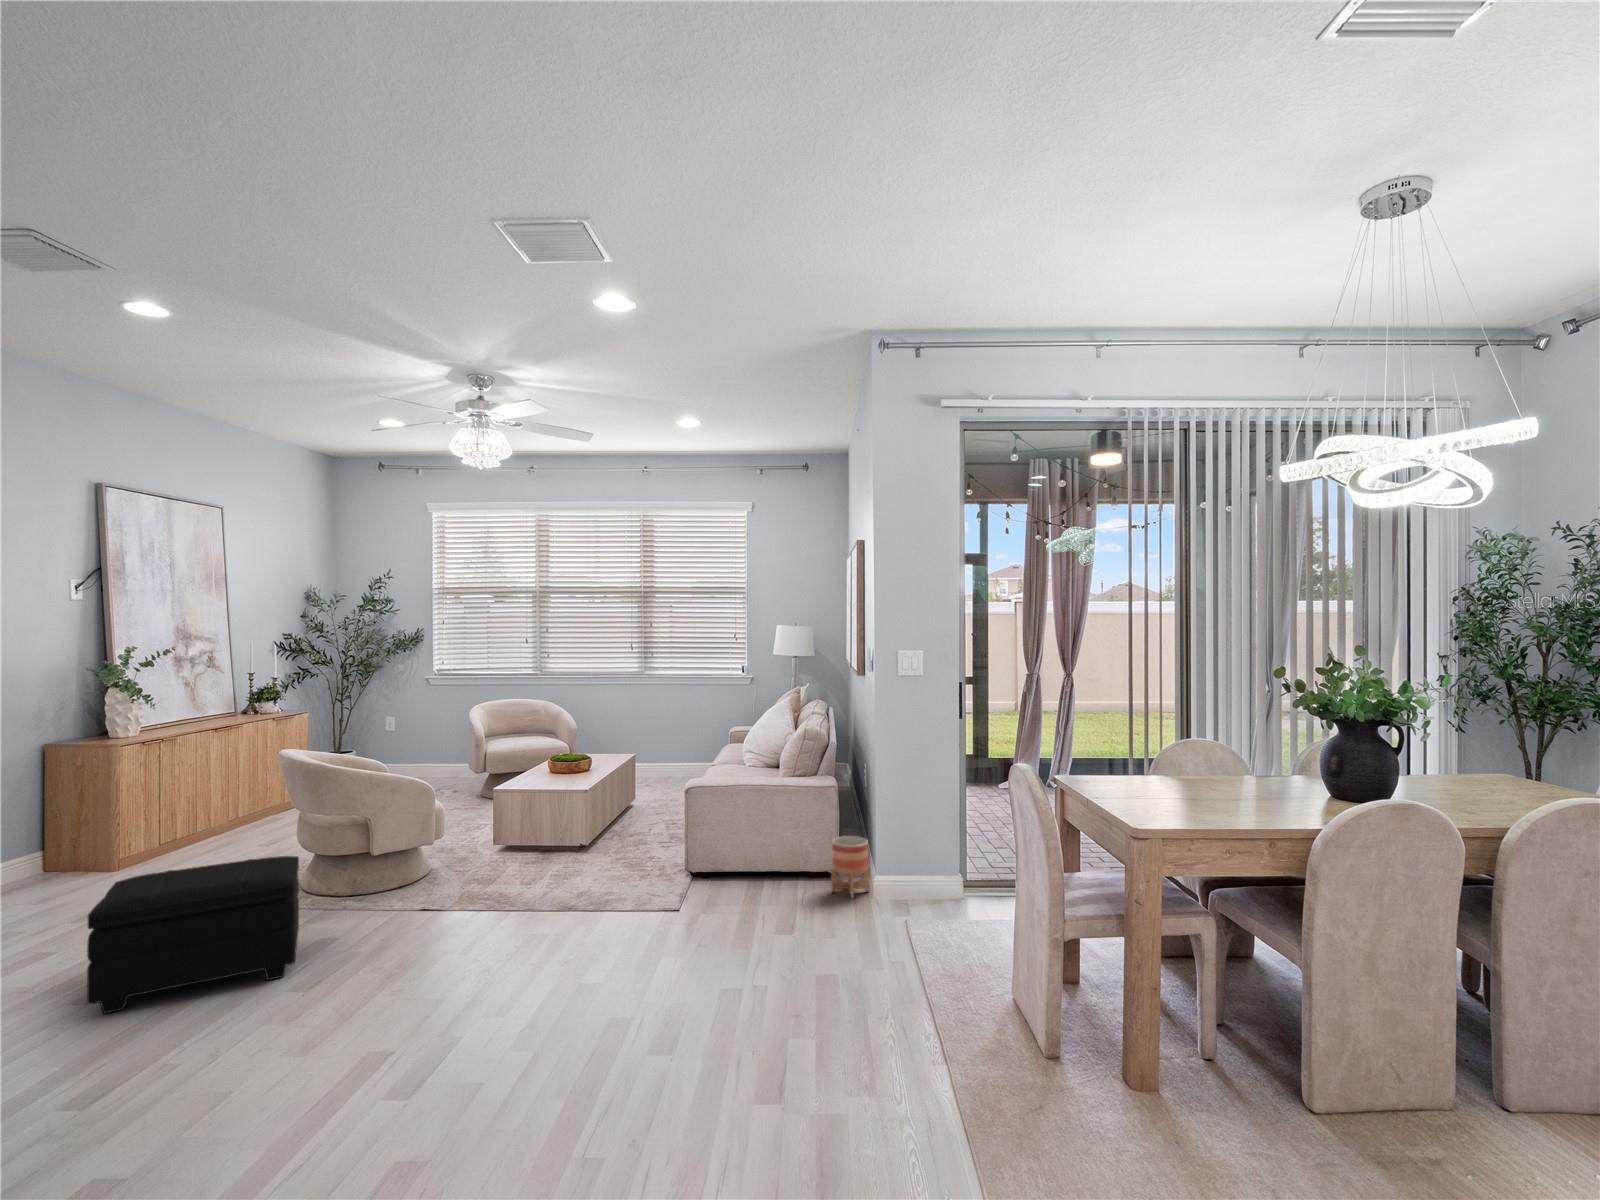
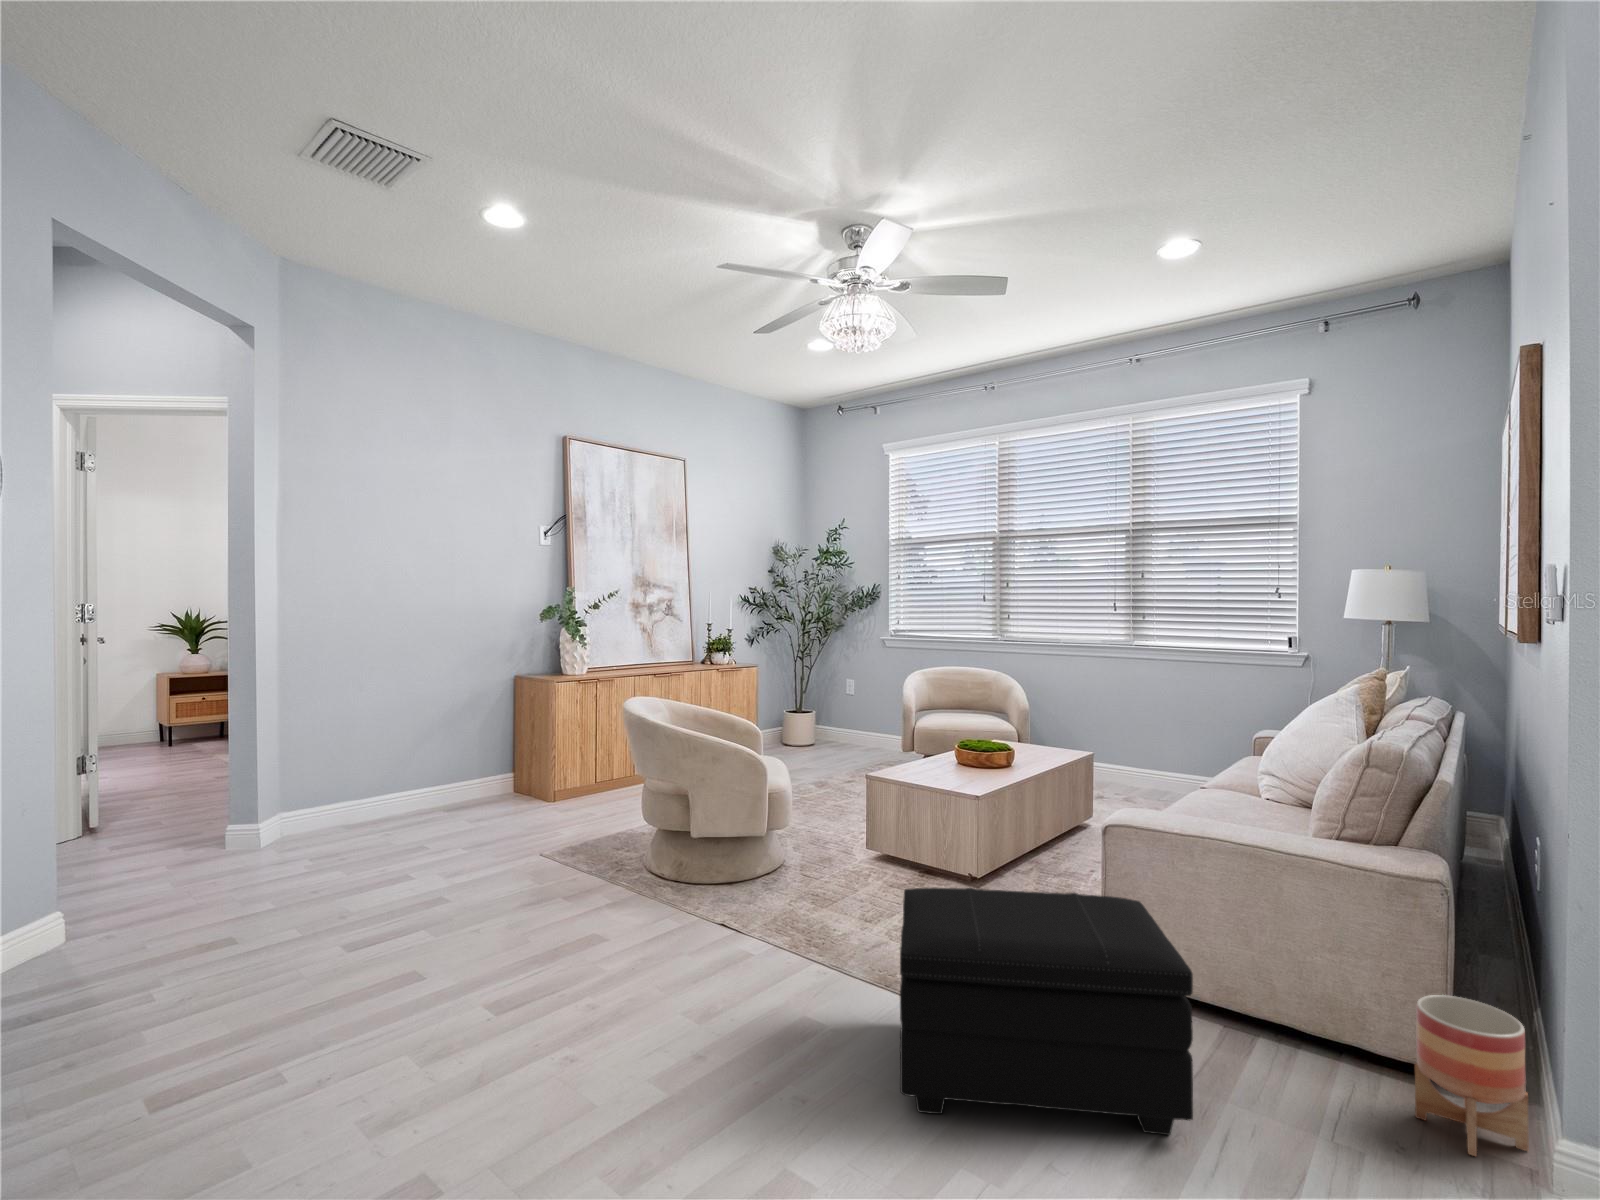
footstool: present [87,856,299,1013] -> present [900,888,1193,1135]

